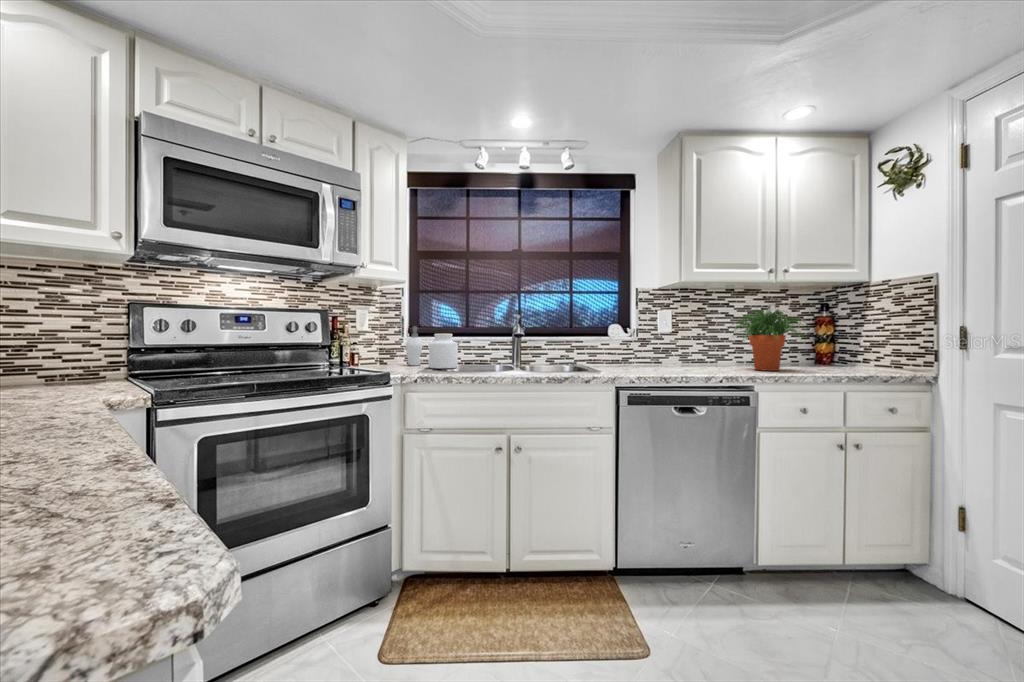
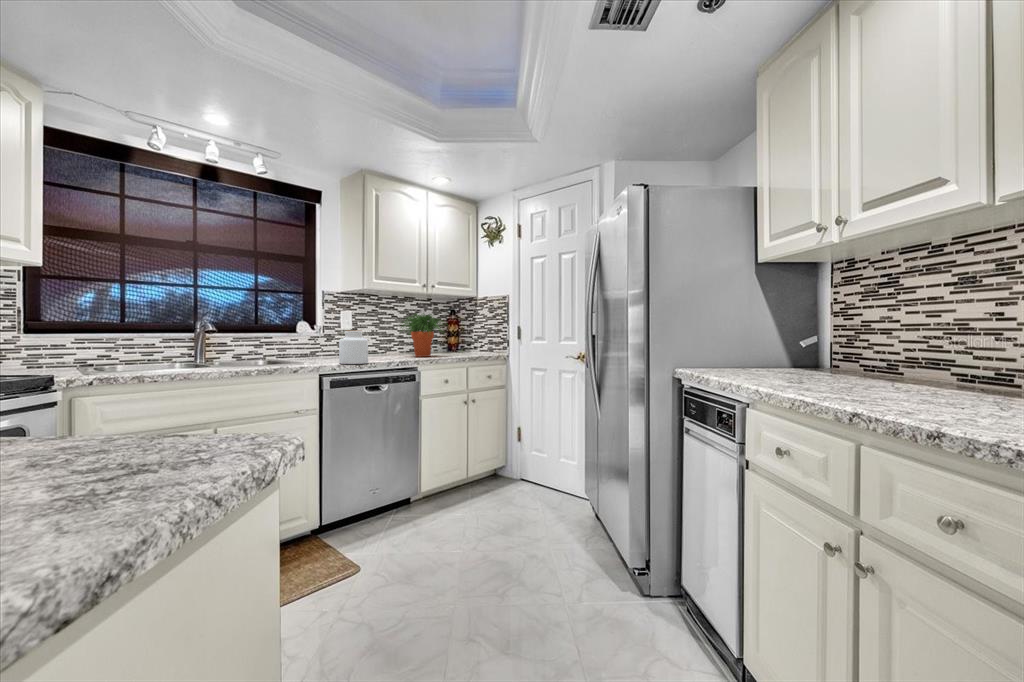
soap dispenser: present [406,326,423,365] -> none [28,319,59,369]
jar: present [429,333,458,369] -> present [339,330,368,364]

